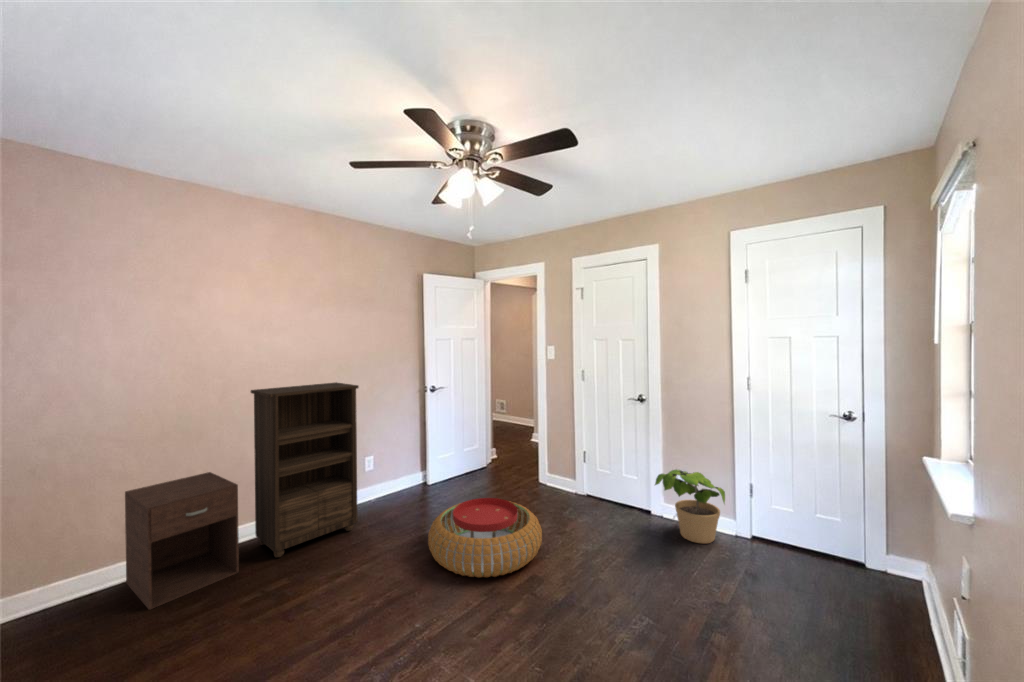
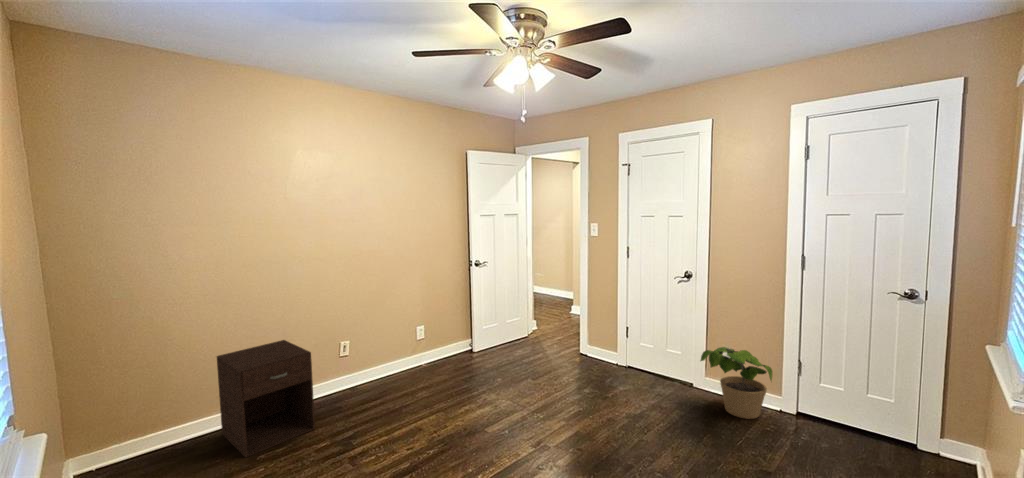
bookshelf: present [251,382,359,557] -> none [316,258,414,417]
pouf: present [428,498,542,577] -> none [481,369,588,443]

